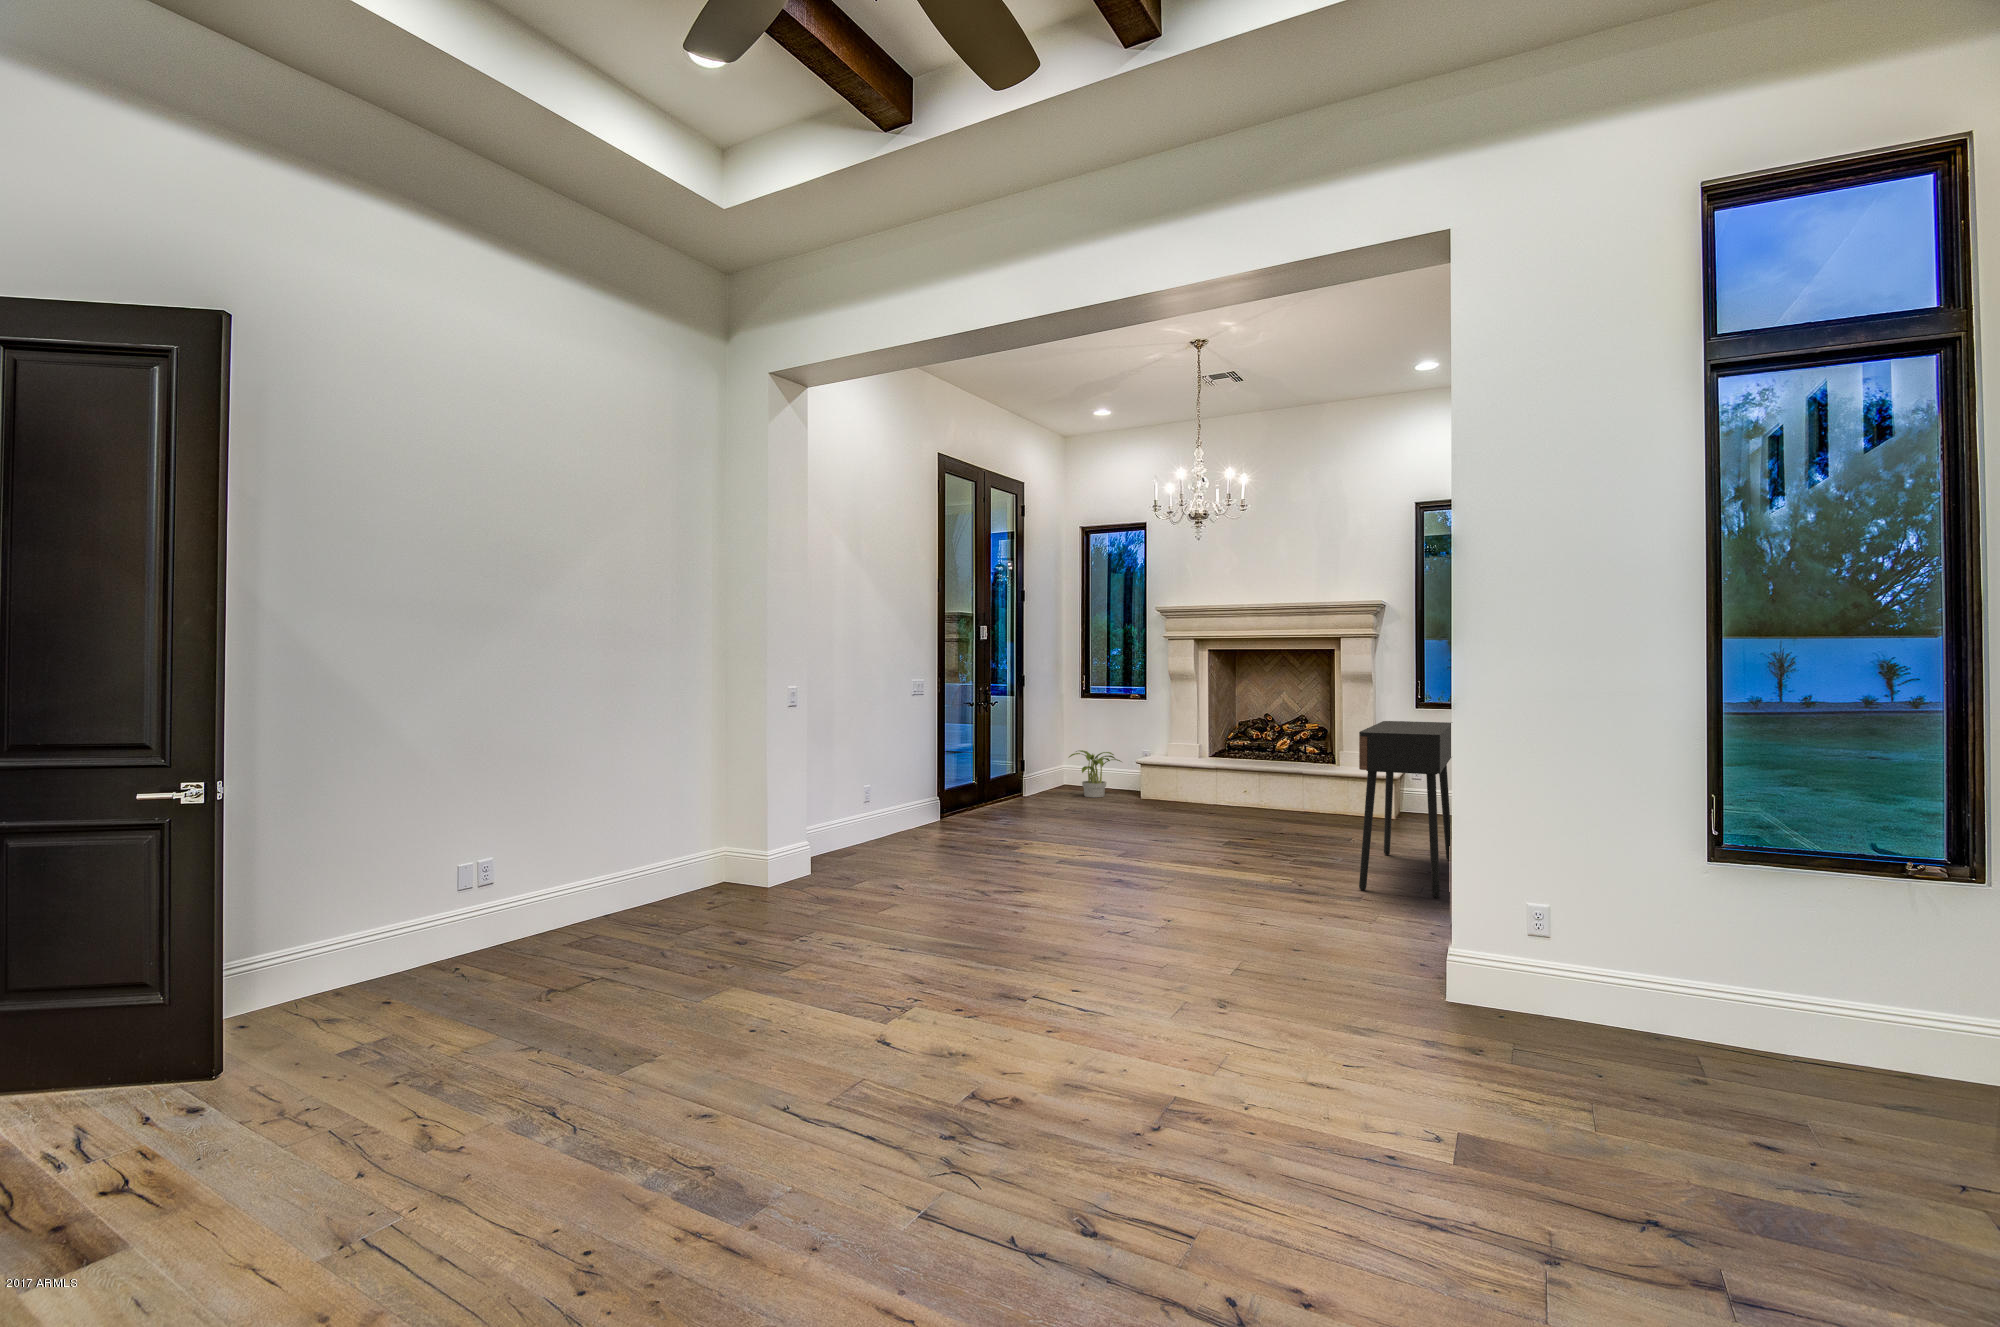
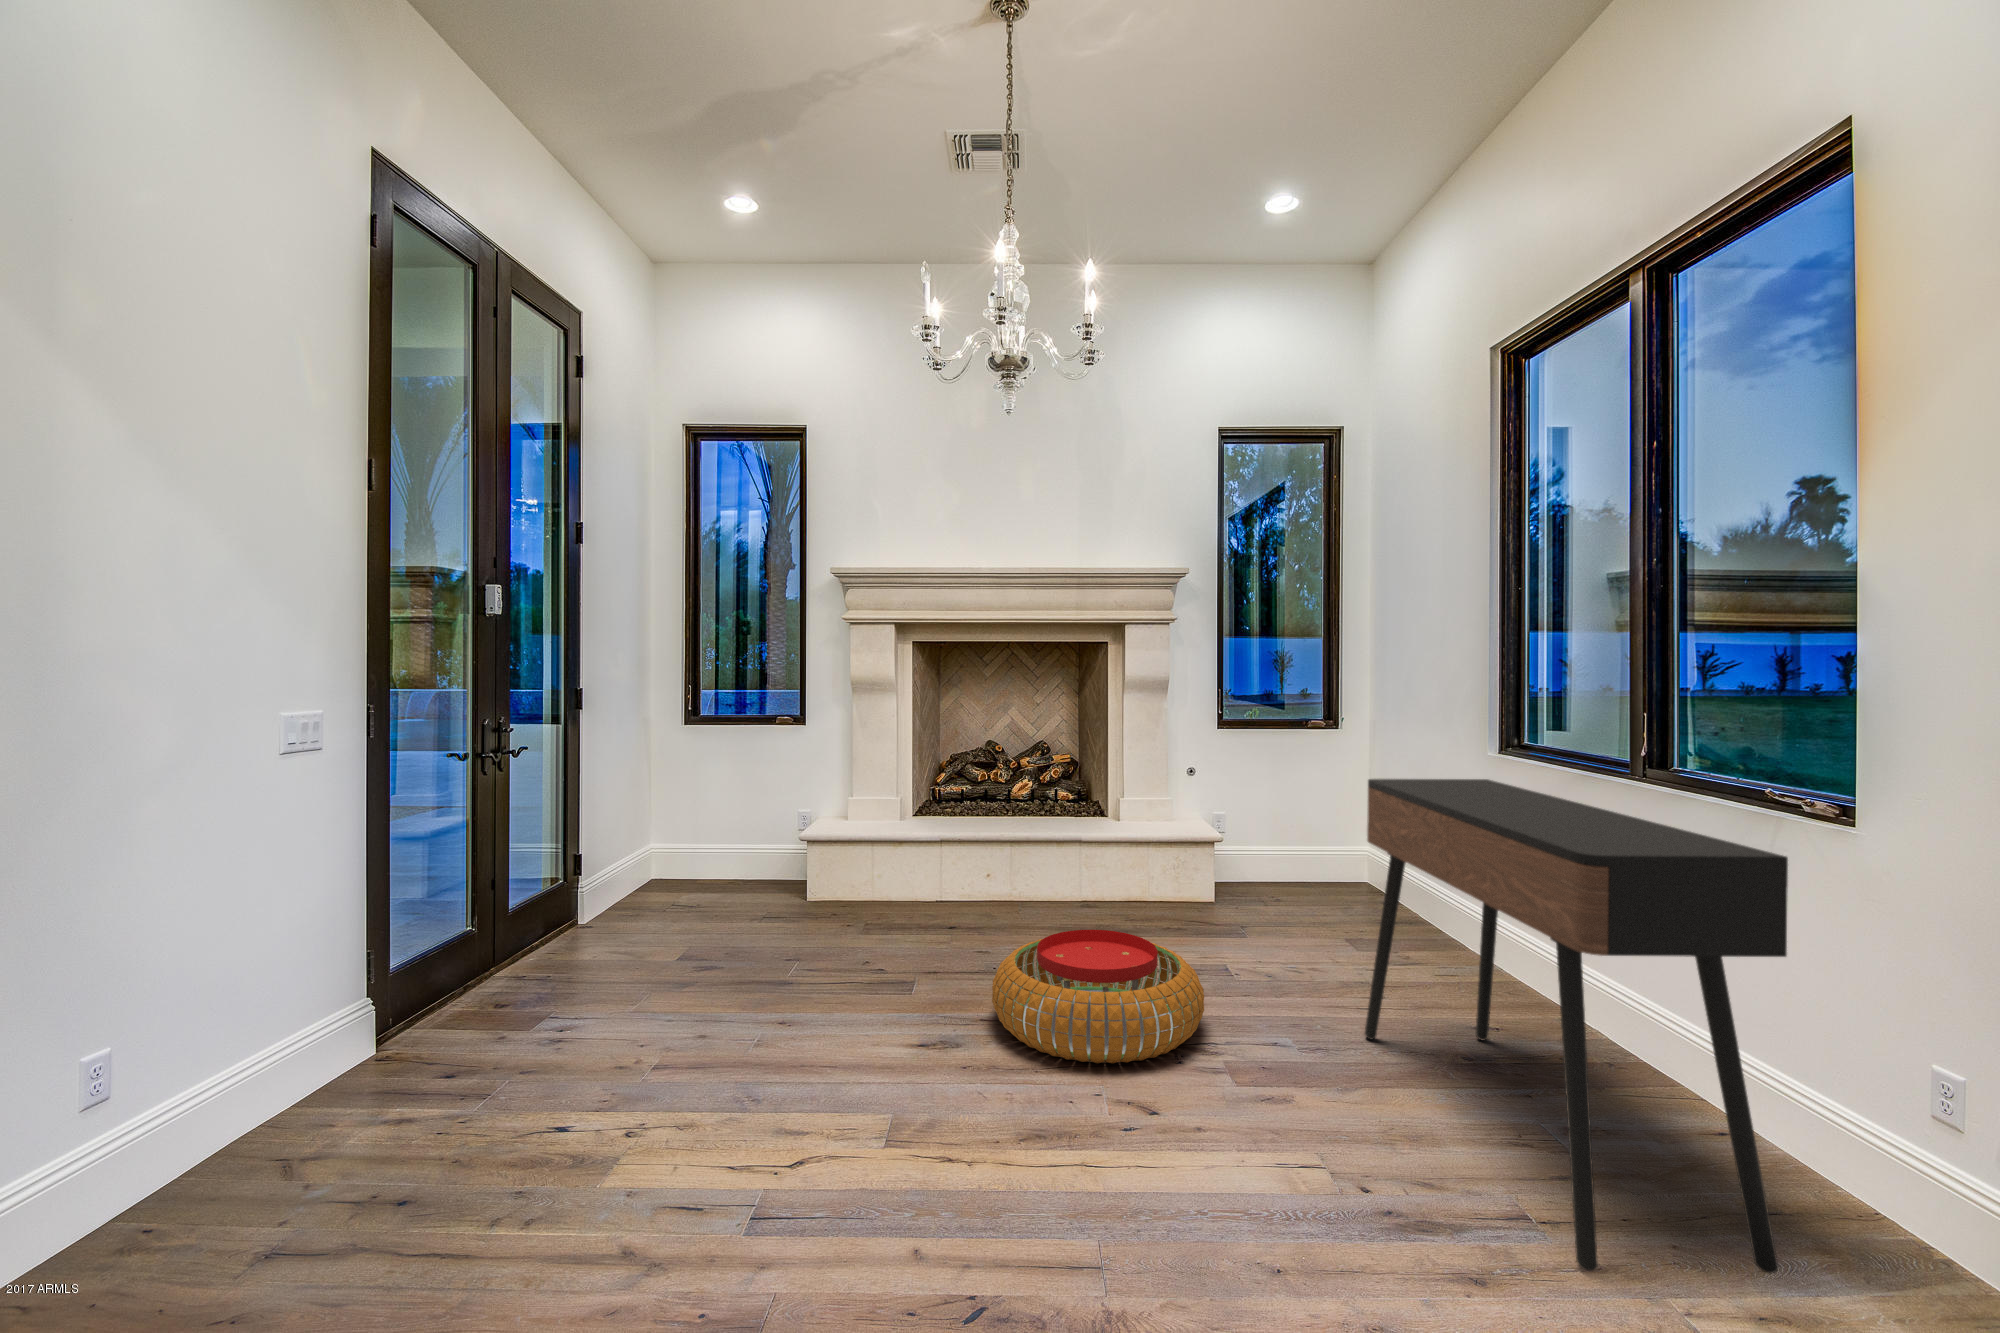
potted plant: present [1069,750,1121,797] -> none [672,816,770,901]
pouf: none [1199,799,1306,848] -> present [992,930,1204,1063]

